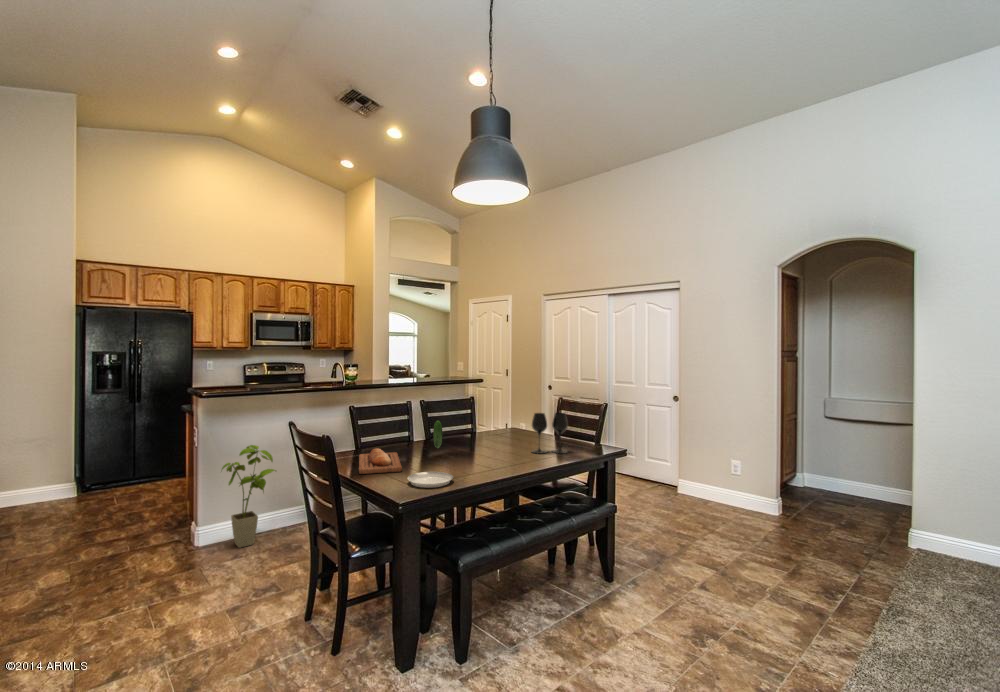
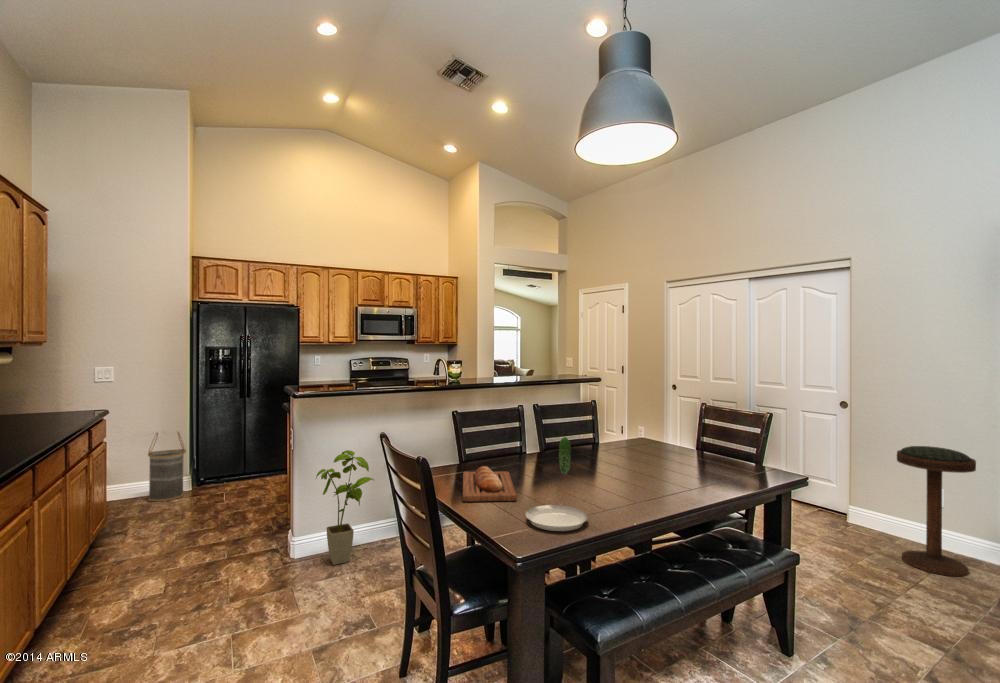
wine glass: present [532,413,568,453] -> none [684,427,737,484]
bar stool: none [693,425,741,517] -> present [897,446,976,576]
basket: none [26,437,70,509] -> present [148,432,186,501]

